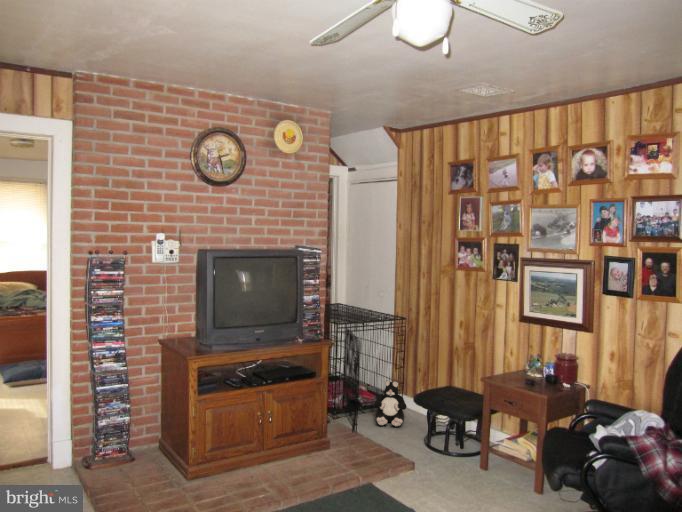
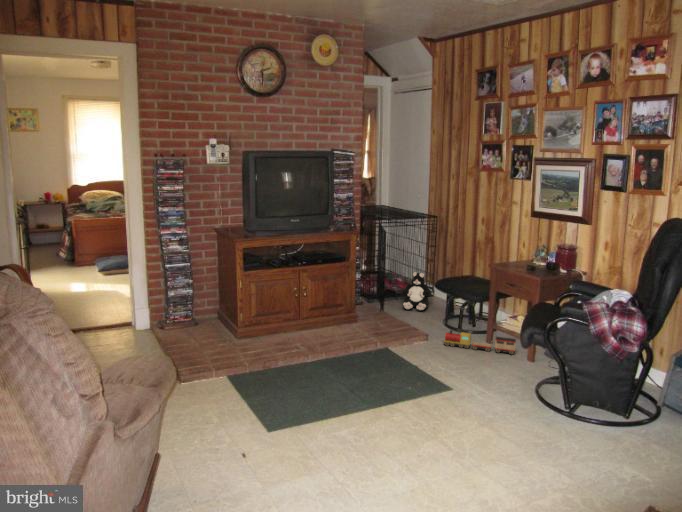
toy train: none [436,459,521,488] -> present [444,330,516,354]

